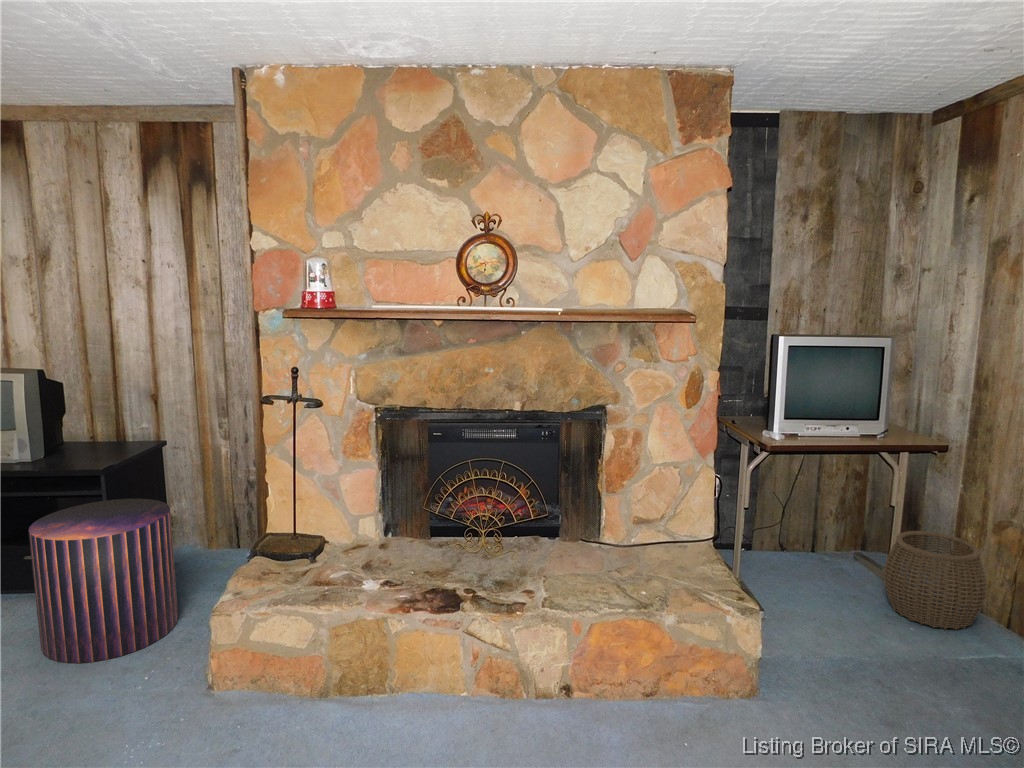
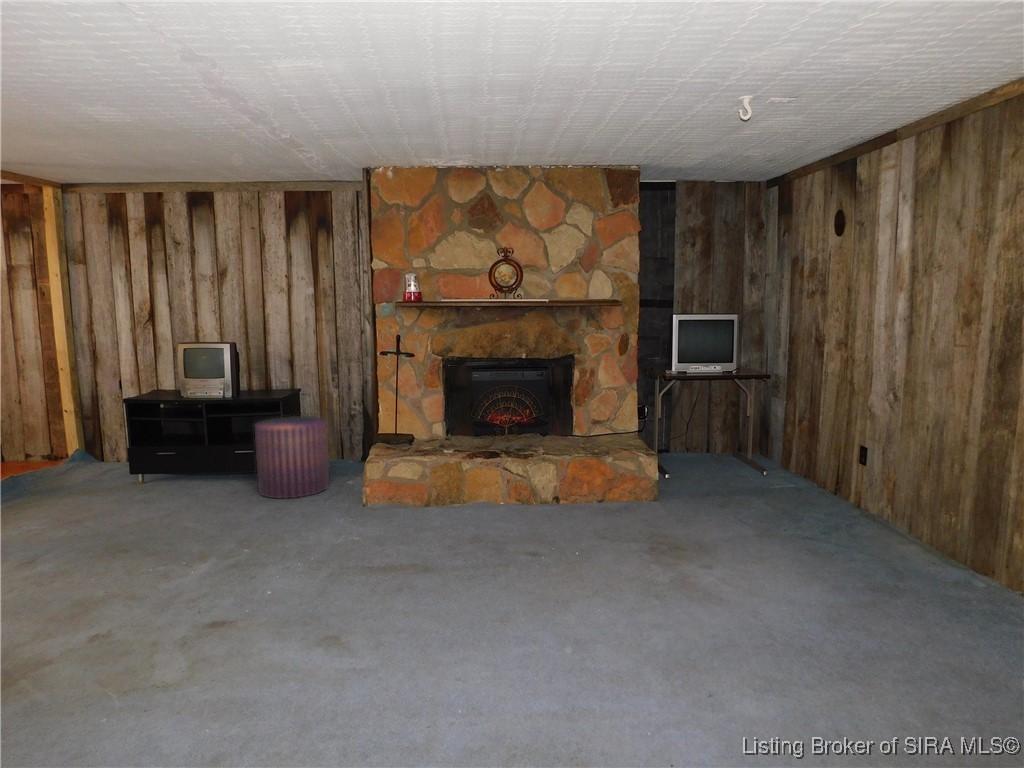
woven basket: present [884,531,987,630] -> none [738,428,791,478]

